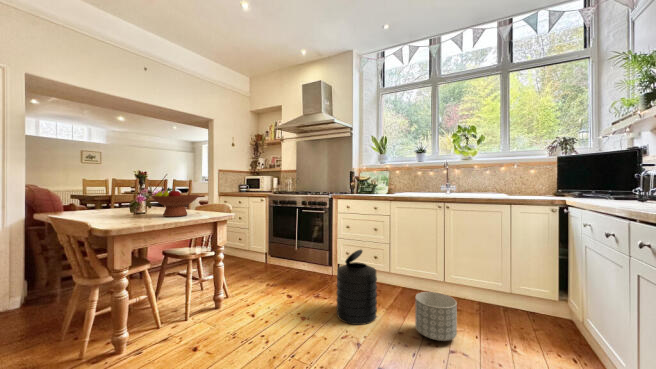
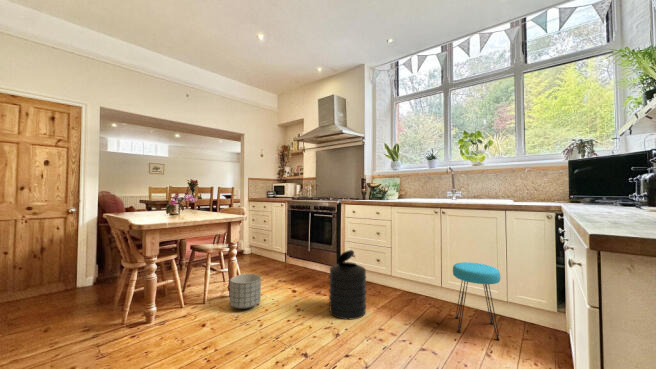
fruit bowl: present [151,188,199,217] -> none [178,193,217,217]
stool: none [465,258,516,333] -> present [453,262,500,340]
planter: present [415,292,457,341] -> present [230,274,261,309]

